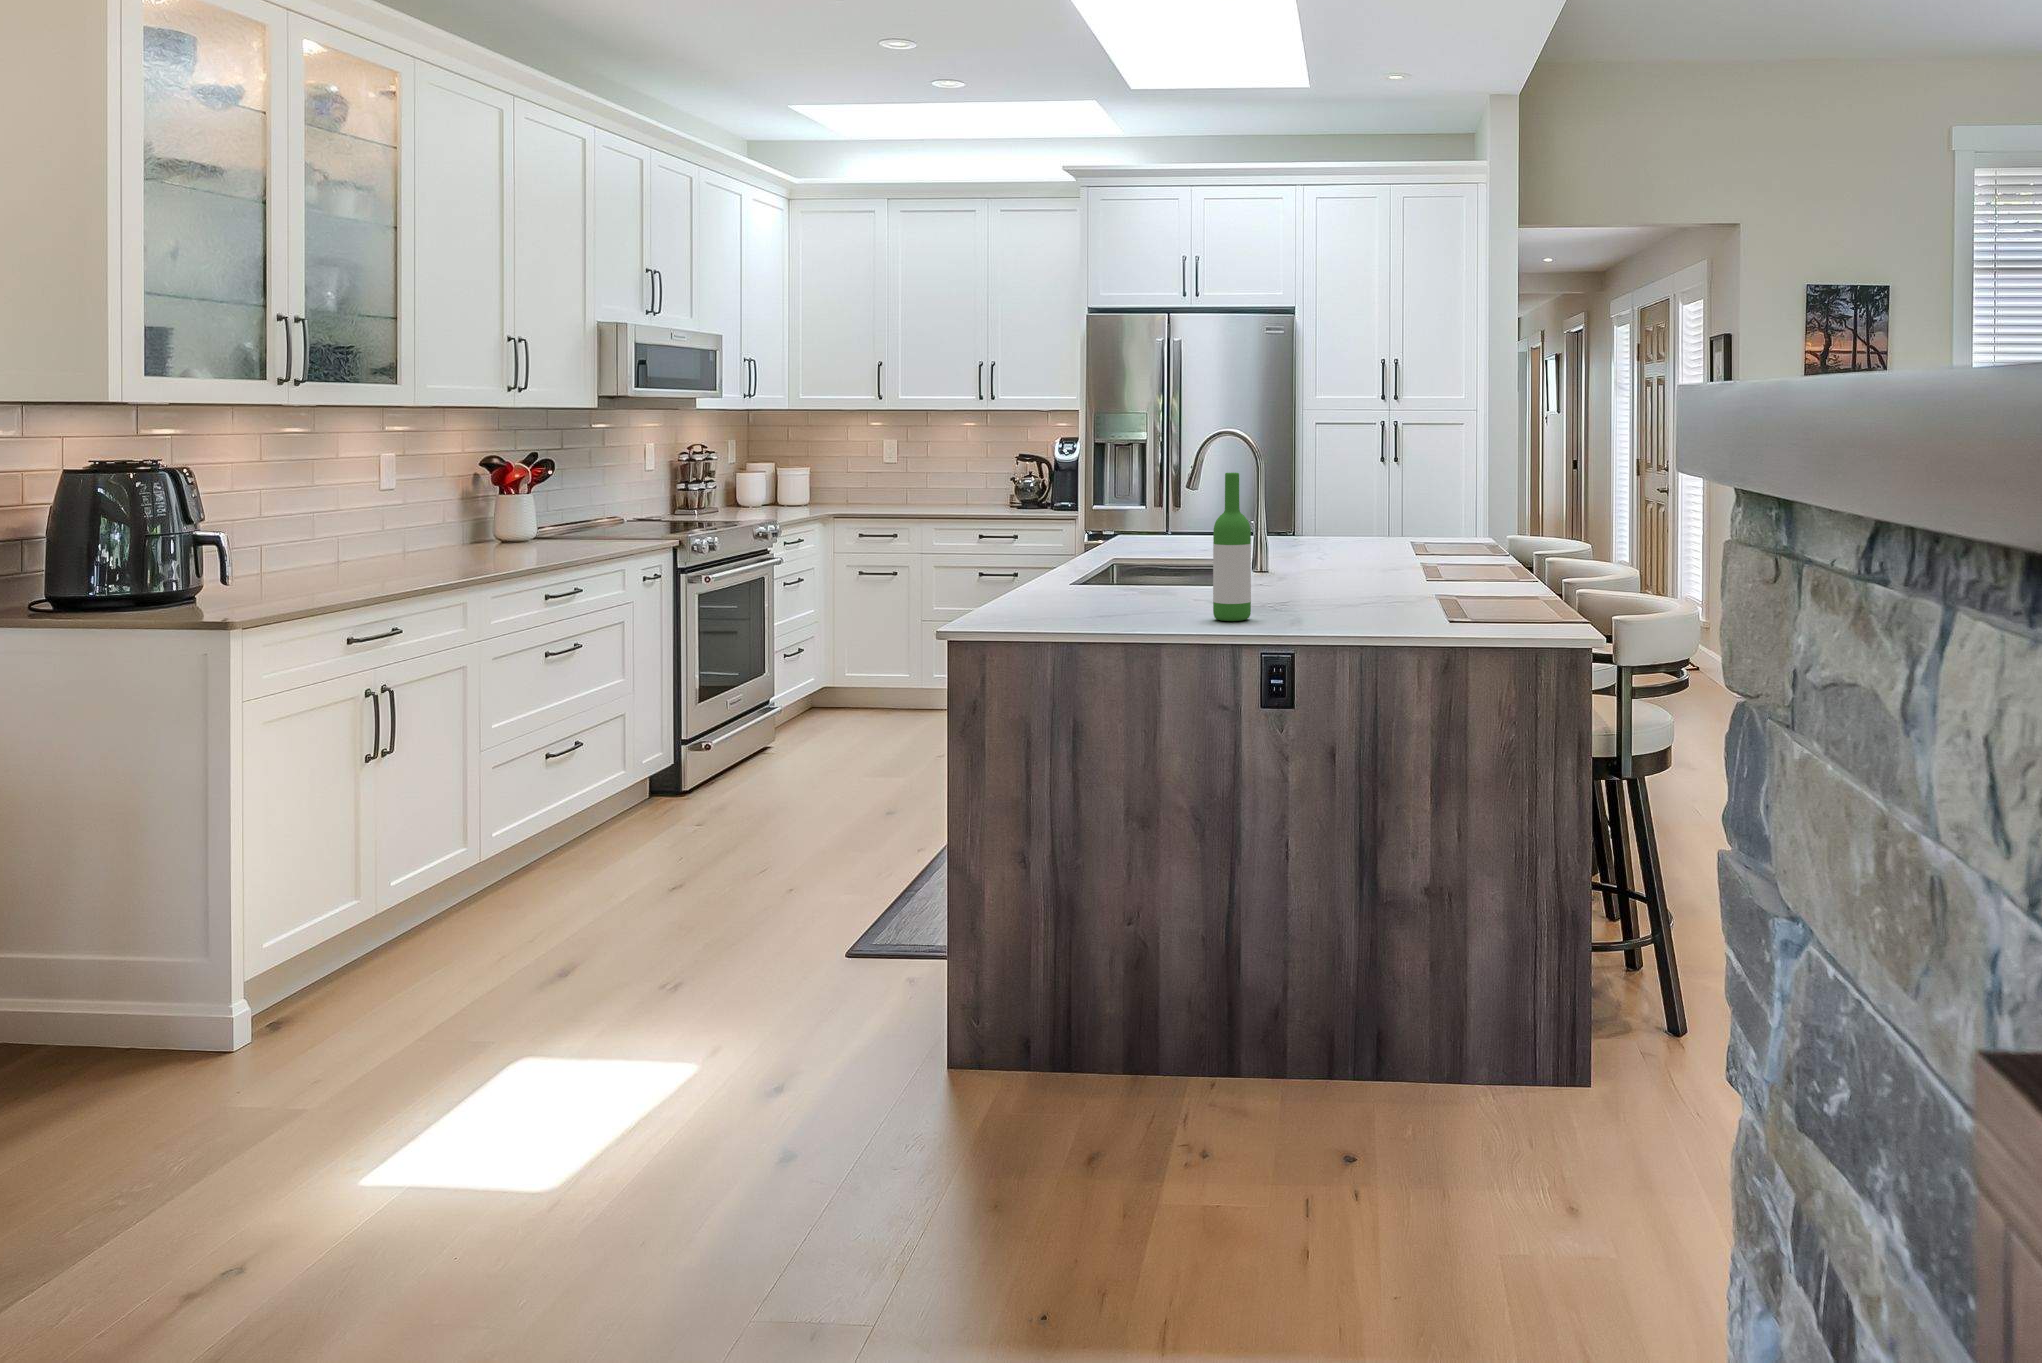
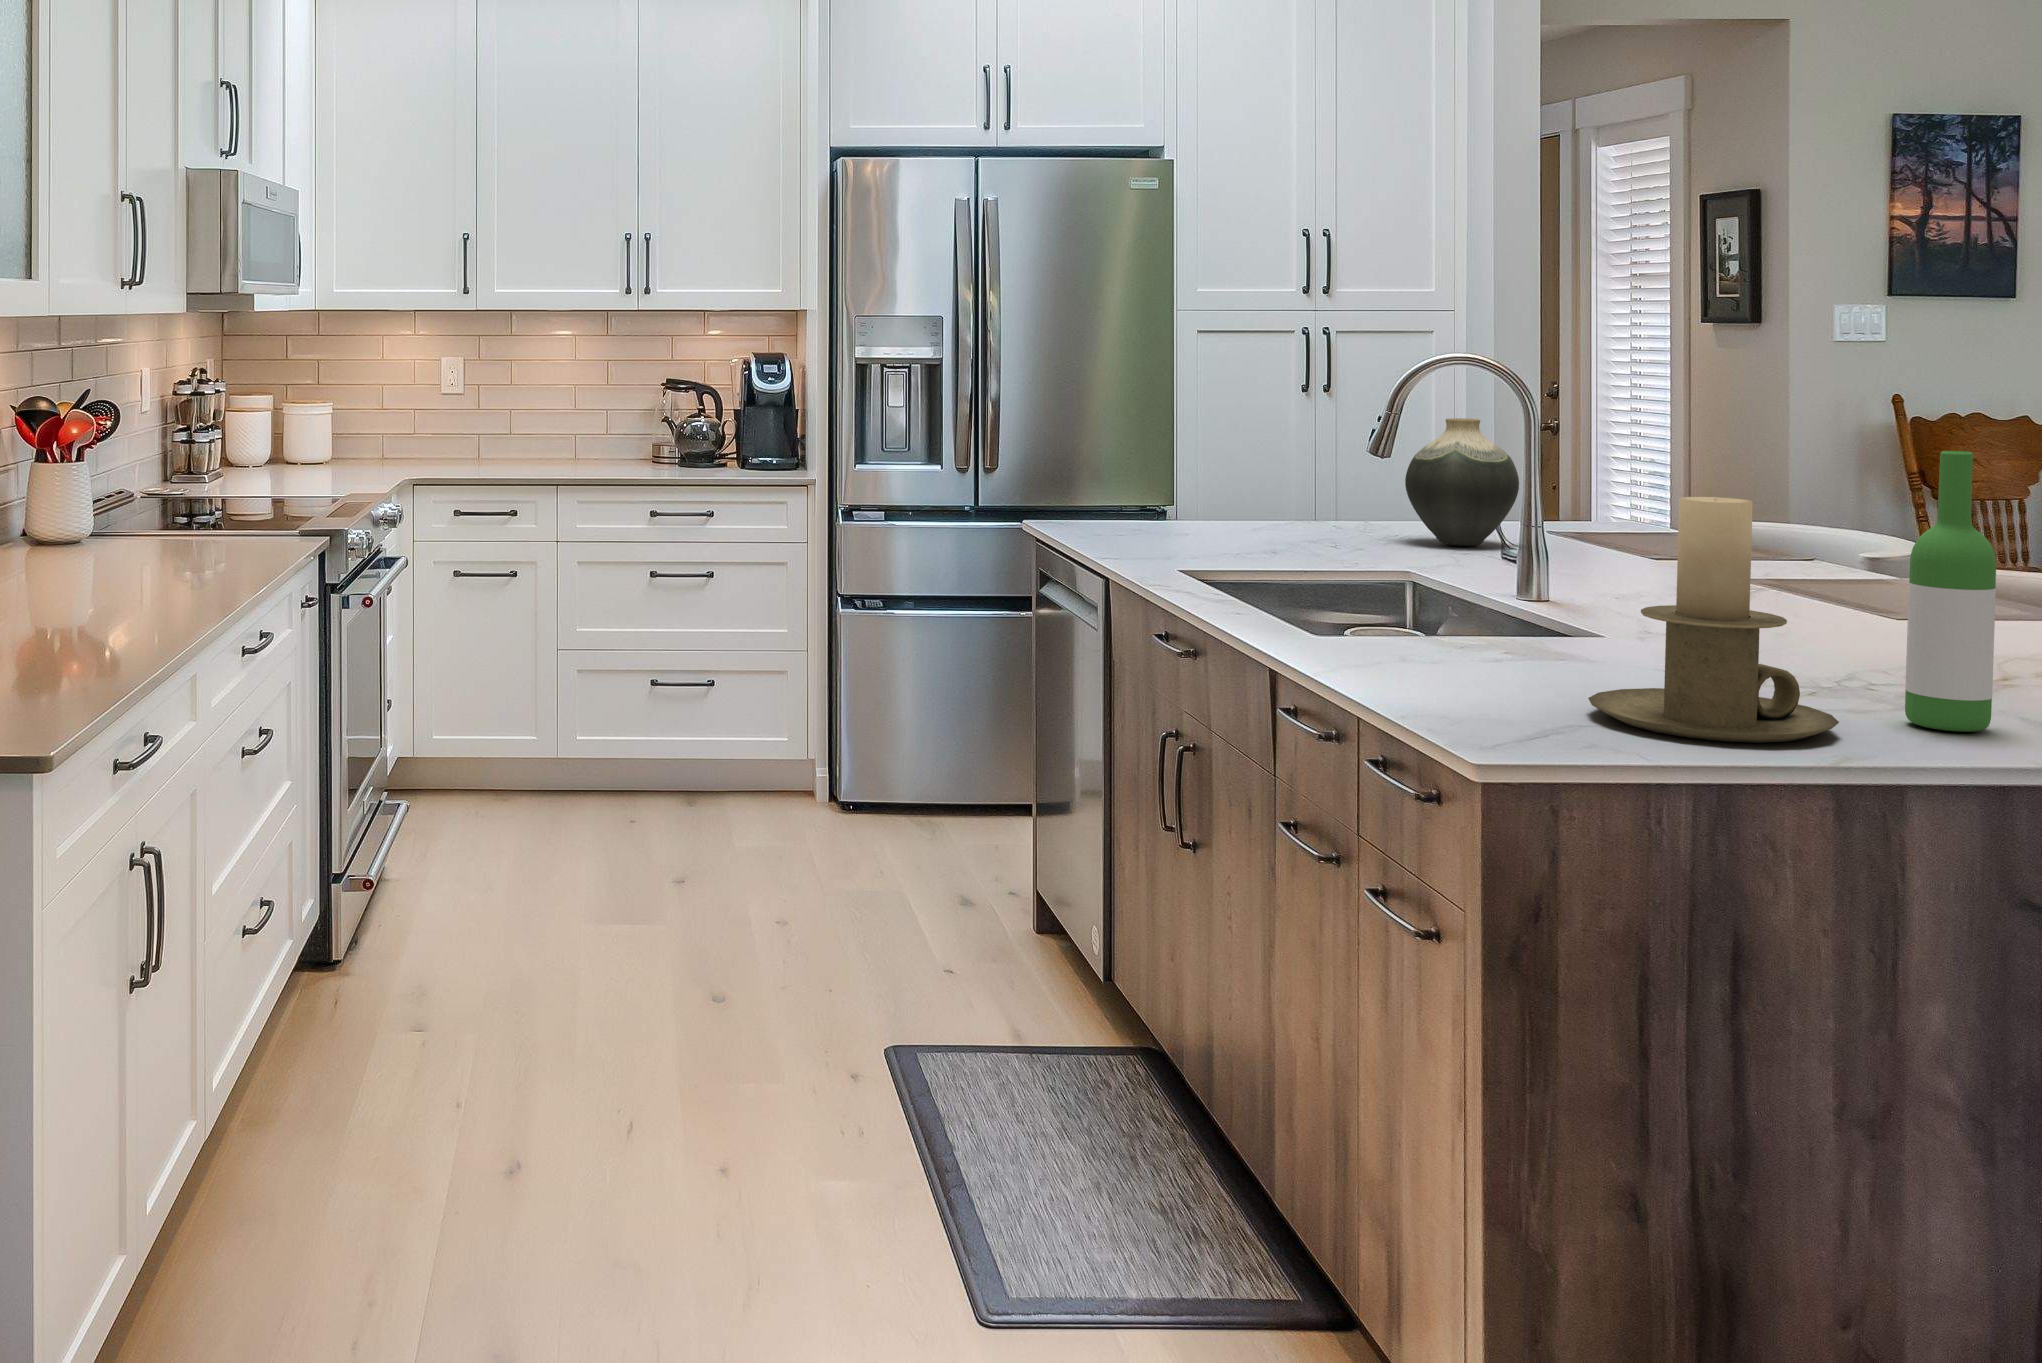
vase: none [1316,472,1379,549] -> present [1405,418,1519,546]
candle holder: none [1053,496,1169,624] -> present [1588,496,1839,743]

